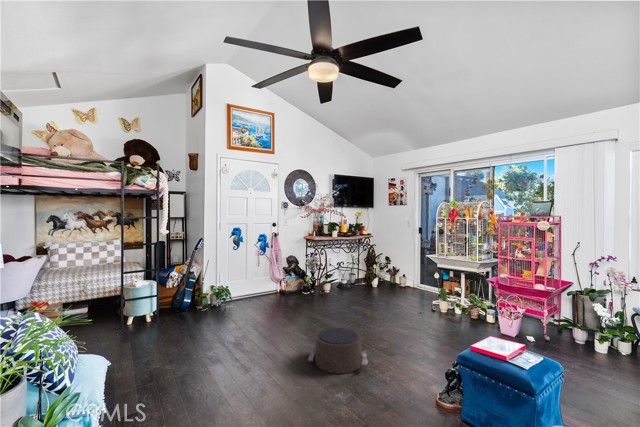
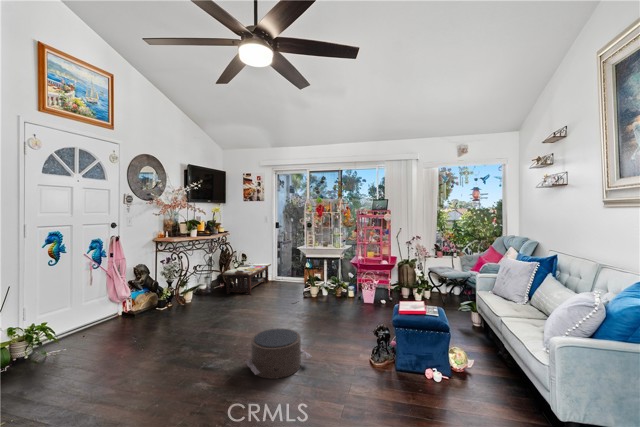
coffee table: none [357,267,411,296] -> present [222,263,271,295]

